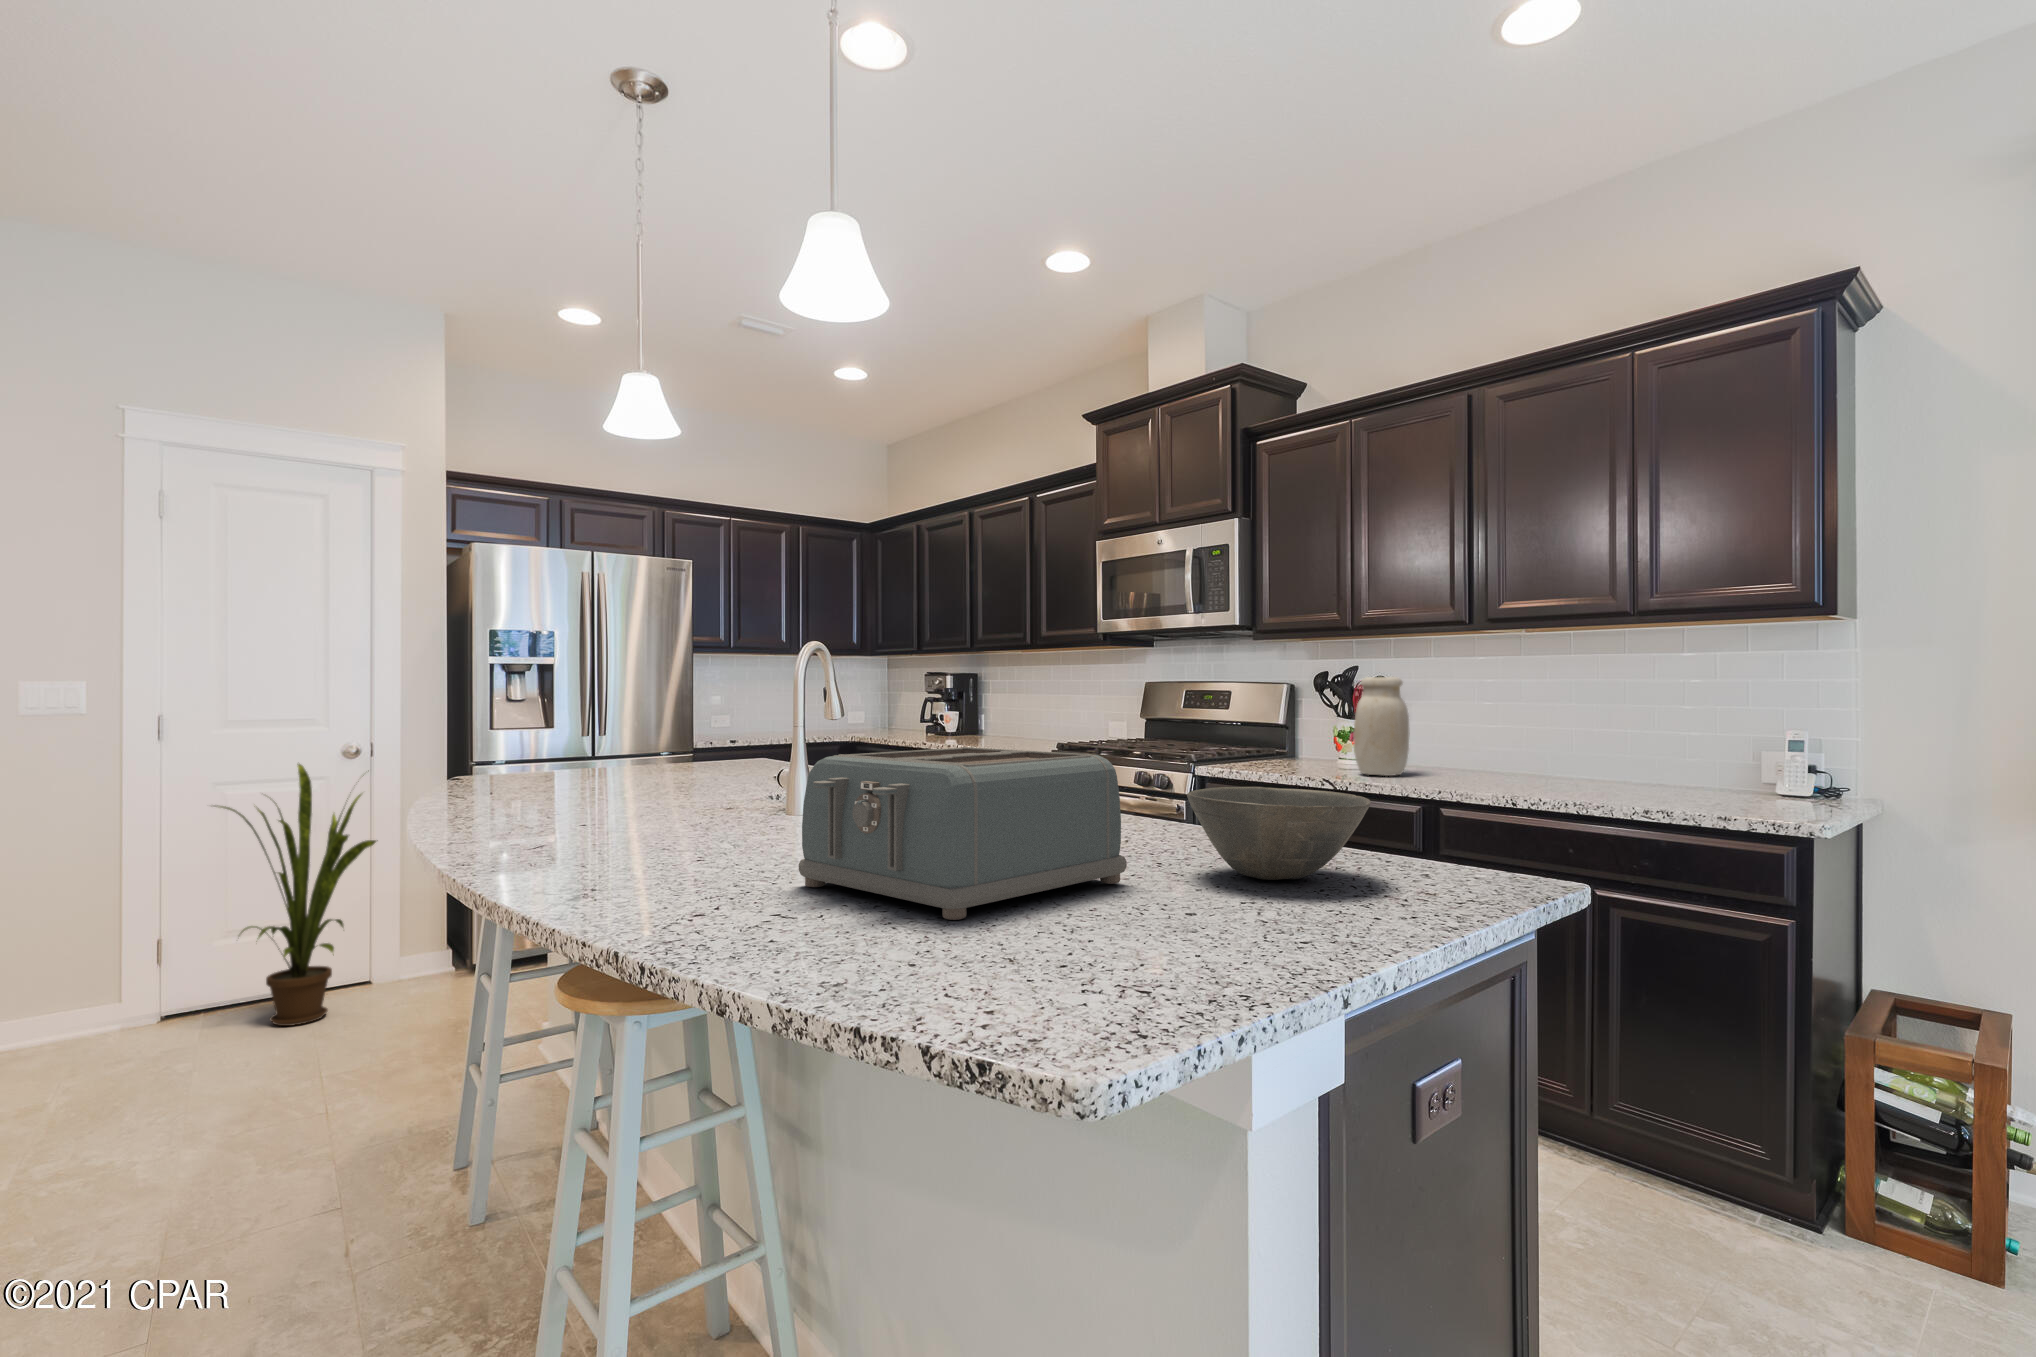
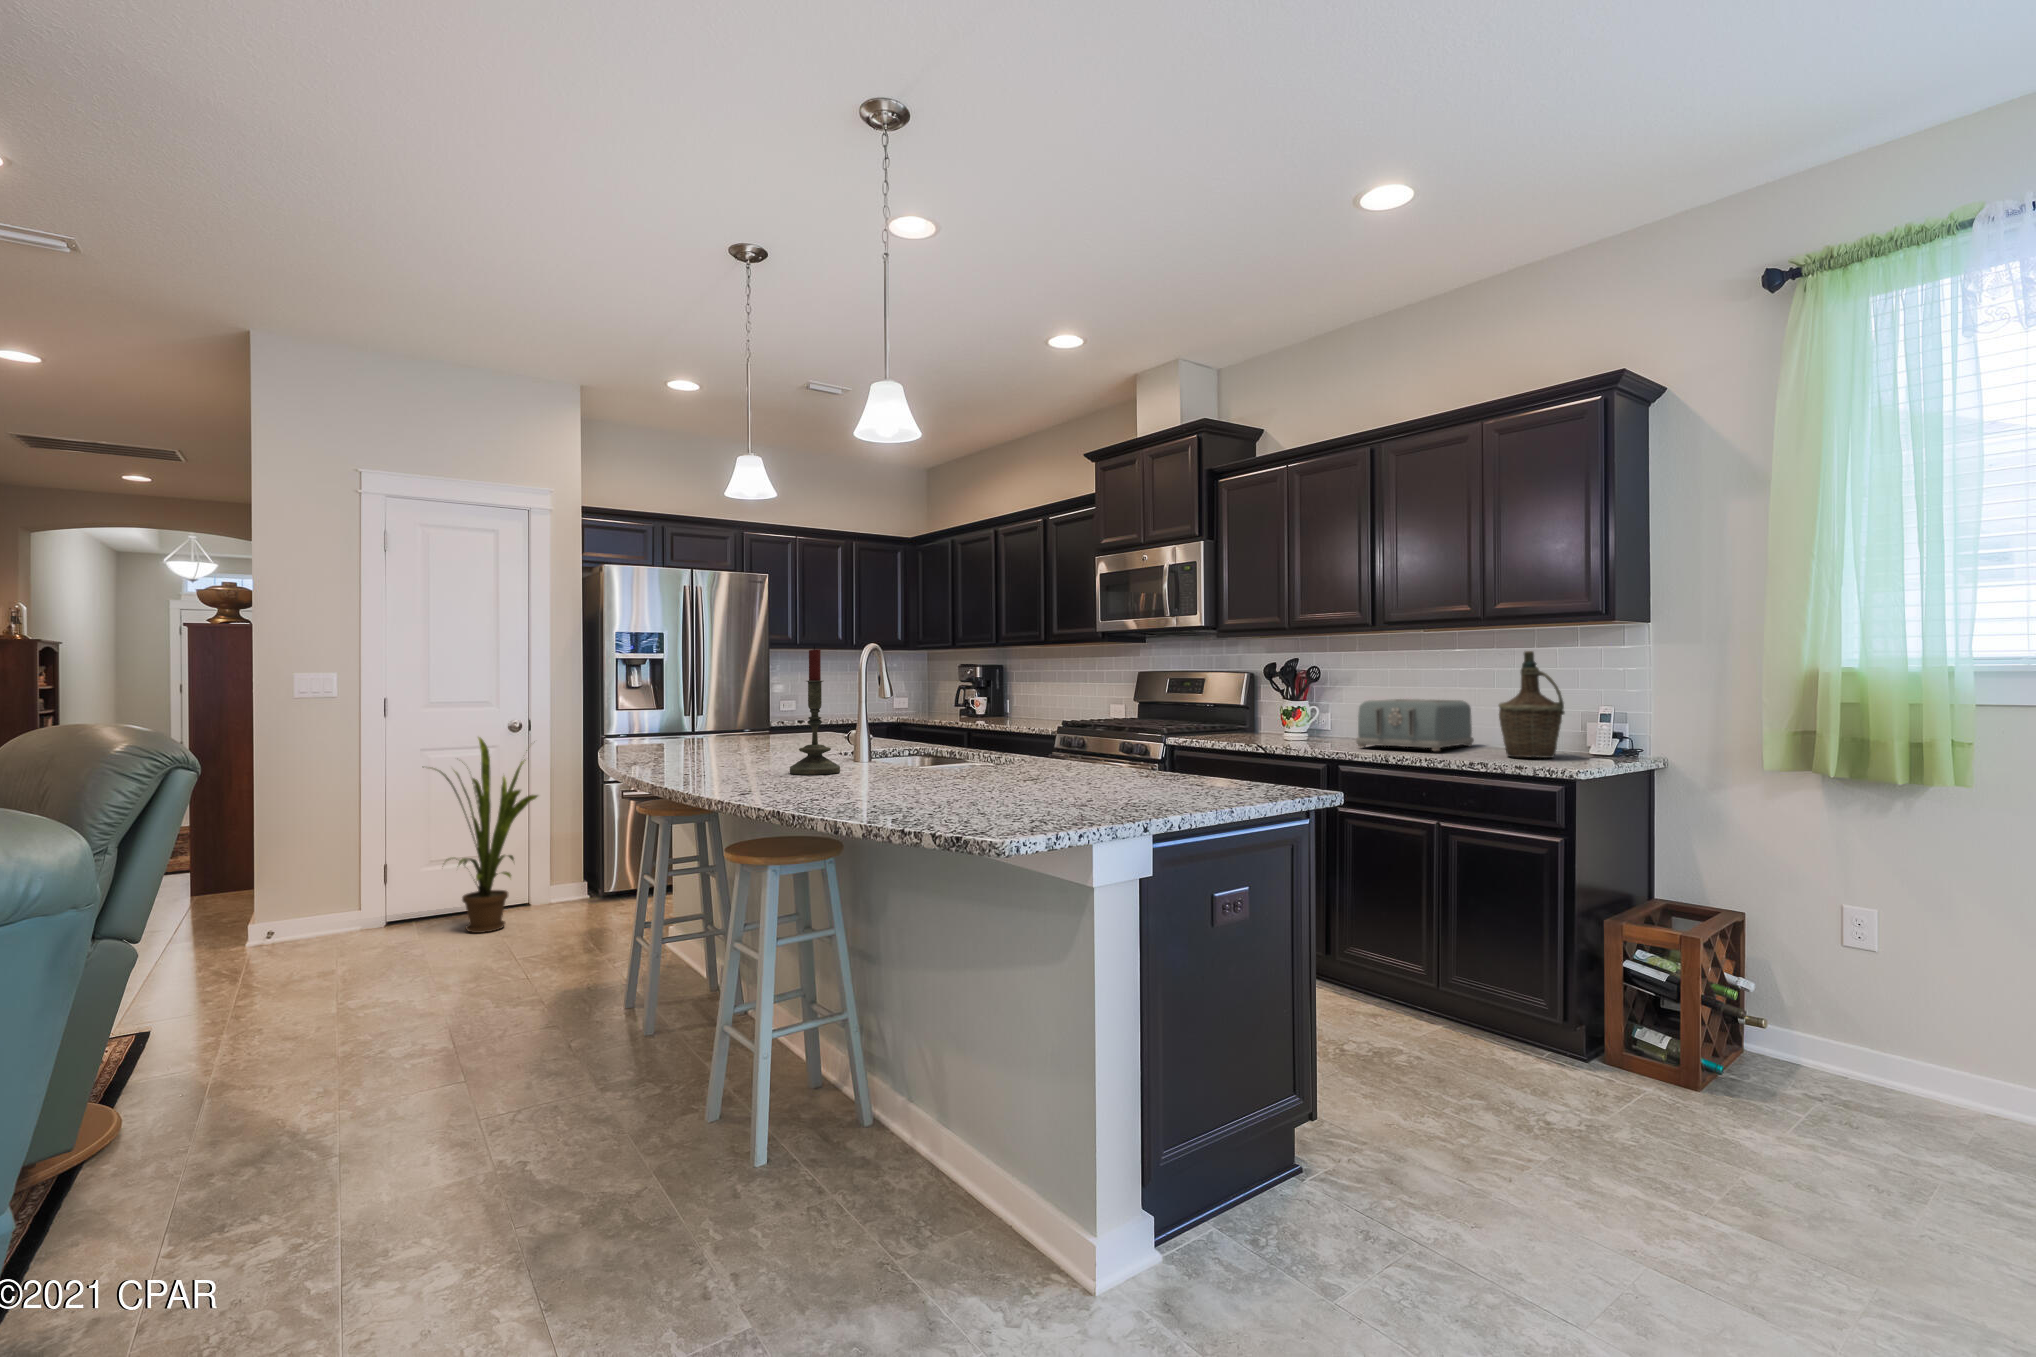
candle: none [680,640,759,838] -> present [790,646,840,775]
bottle: none [1661,655,1760,800] -> present [1499,651,1565,758]
jar: present [1353,677,1410,776] -> none [1284,667,1326,743]
toaster: present [799,747,1127,920] -> present [1356,699,1474,751]
bowl: present [1187,787,1371,880] -> none [1106,738,1217,792]

